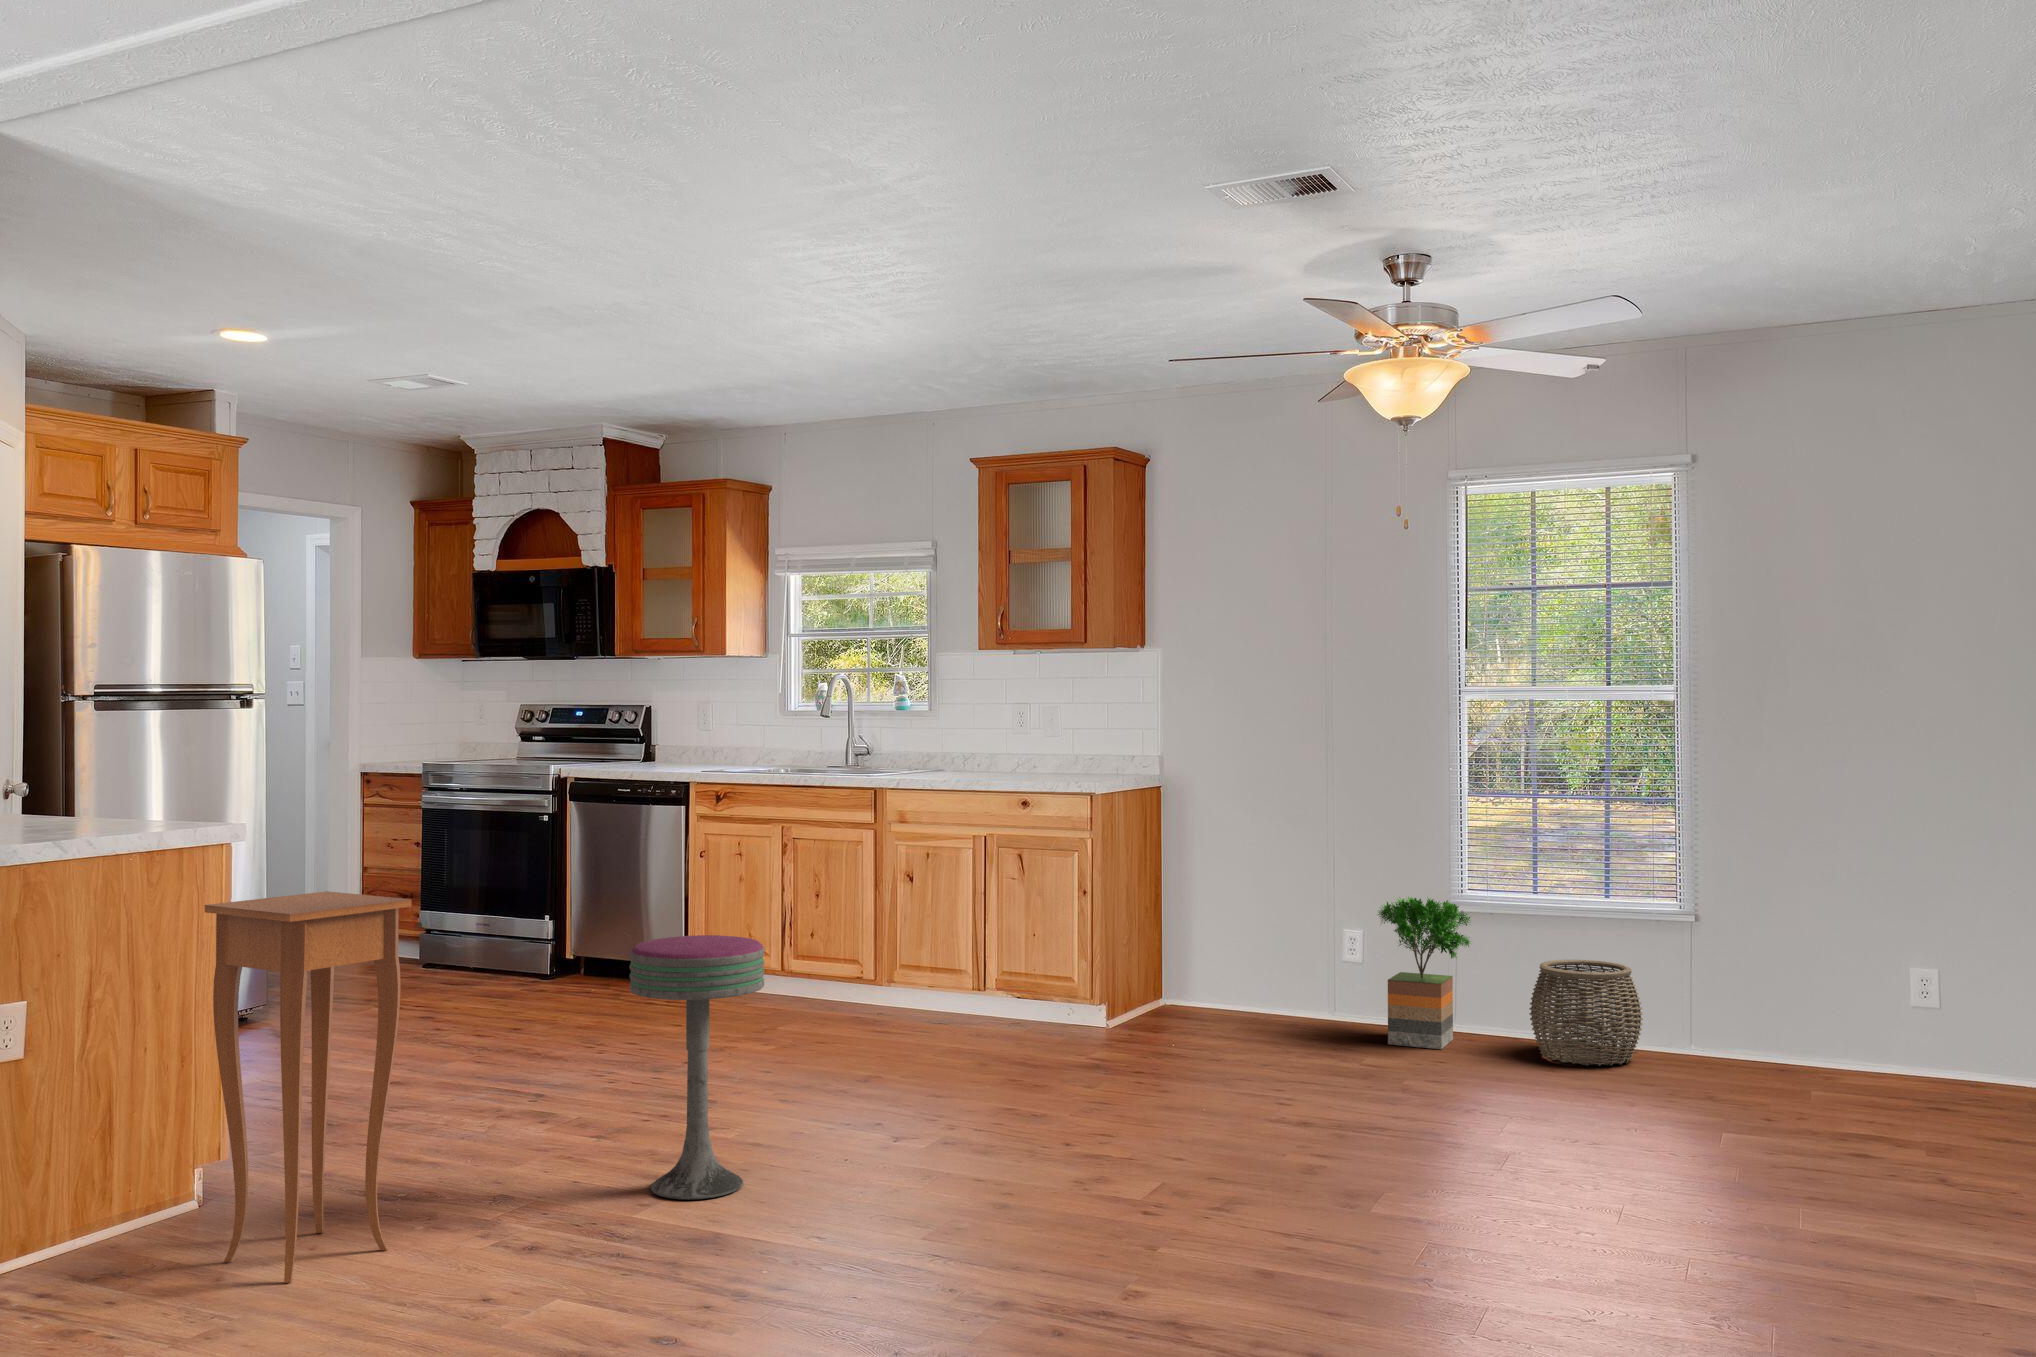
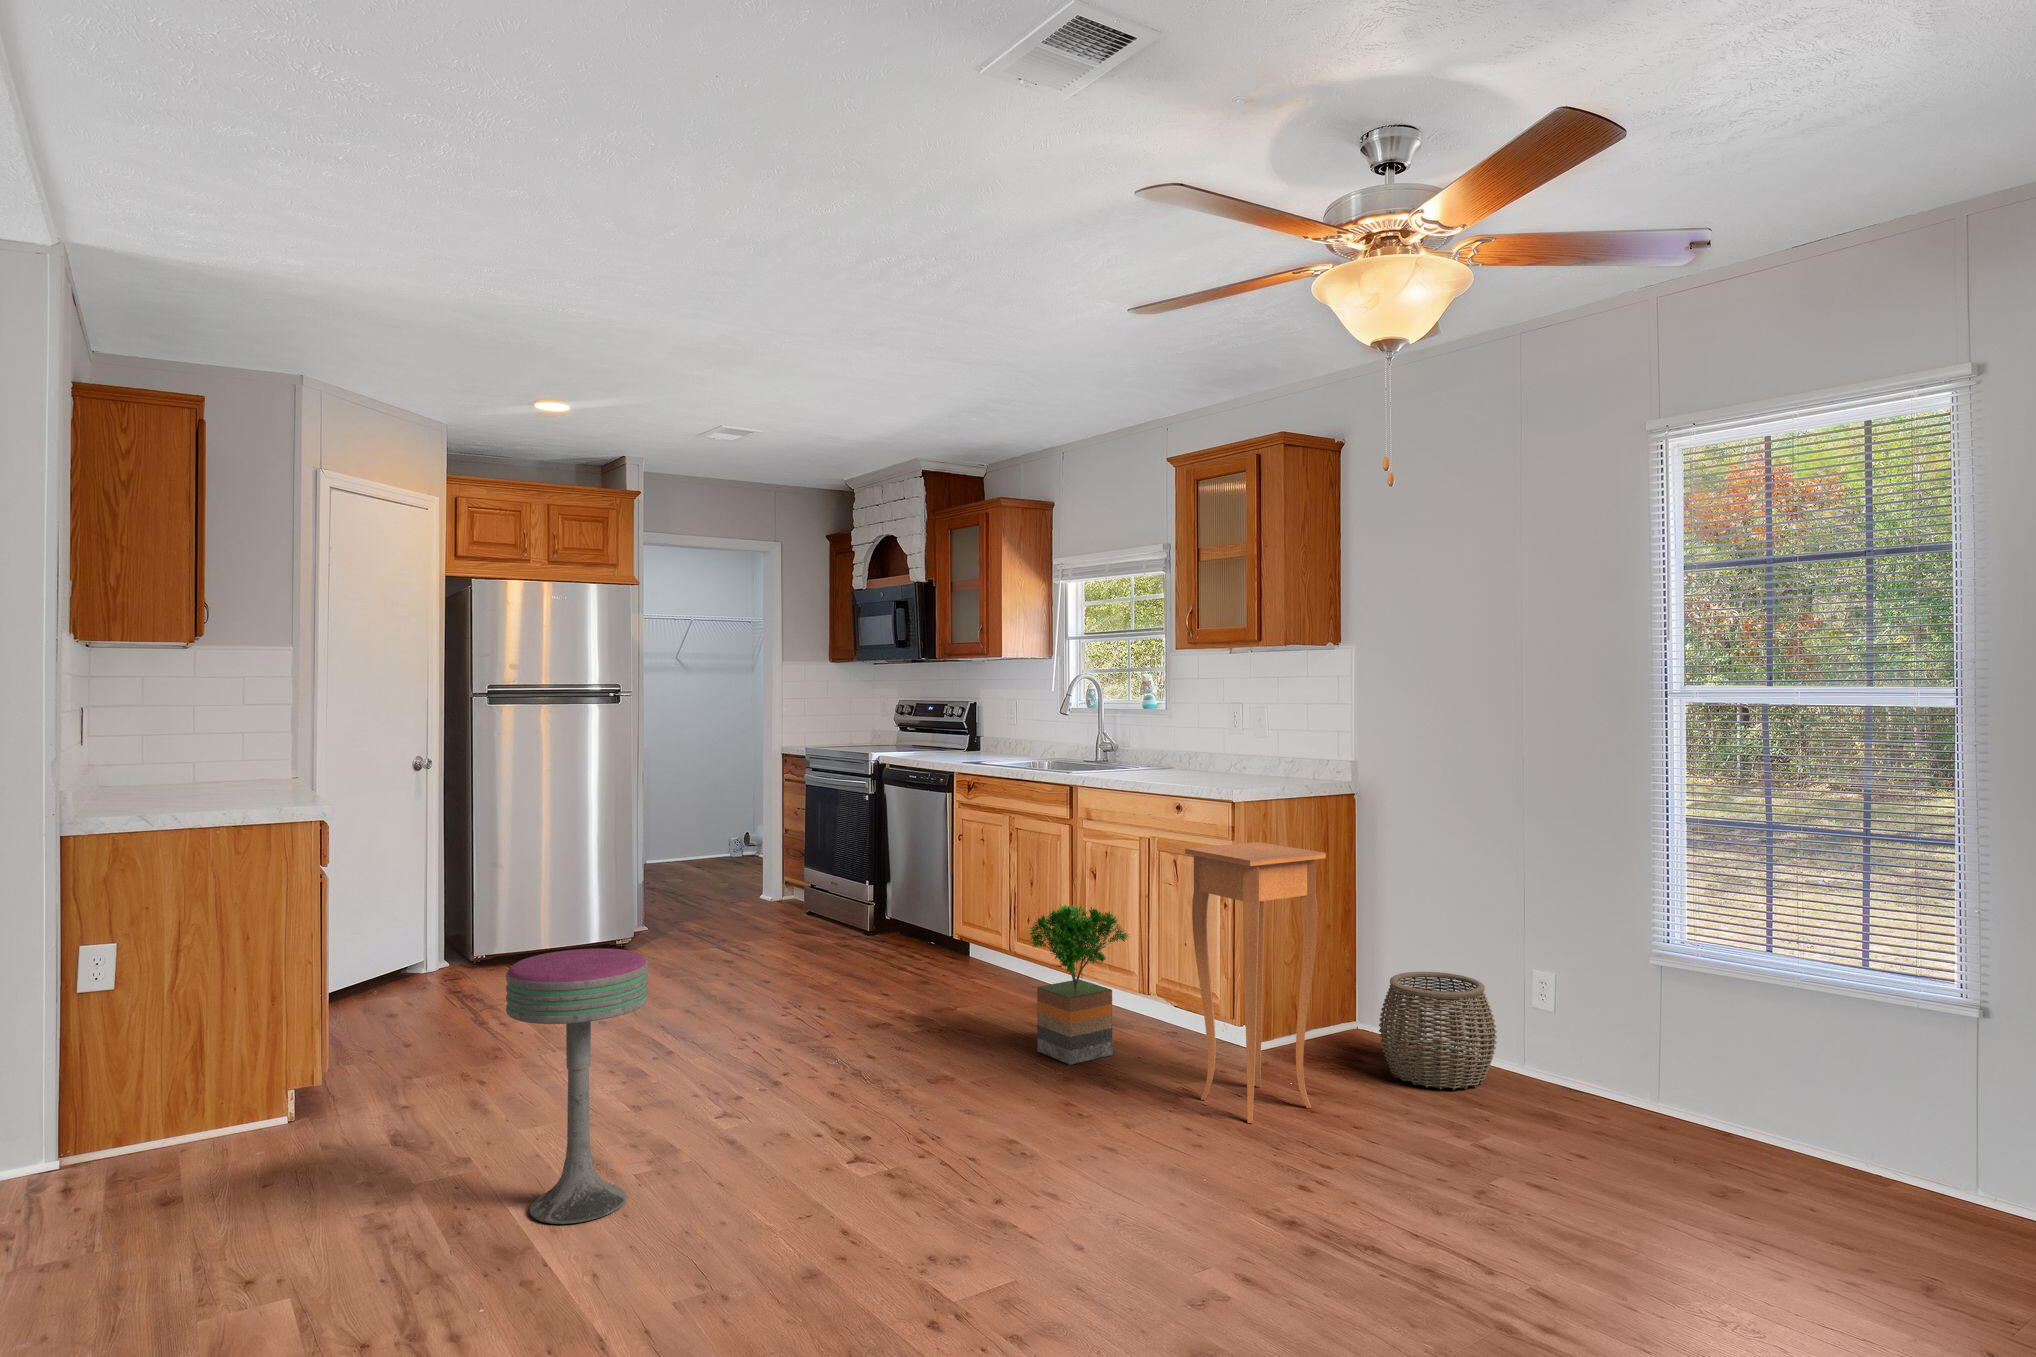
side table: present [205,891,412,1283] -> present [1185,842,1326,1123]
potted tree: present [1378,897,1470,1049] -> present [1030,904,1127,1065]
woven basket: present [1529,960,1643,1066] -> present [1379,972,1497,1090]

